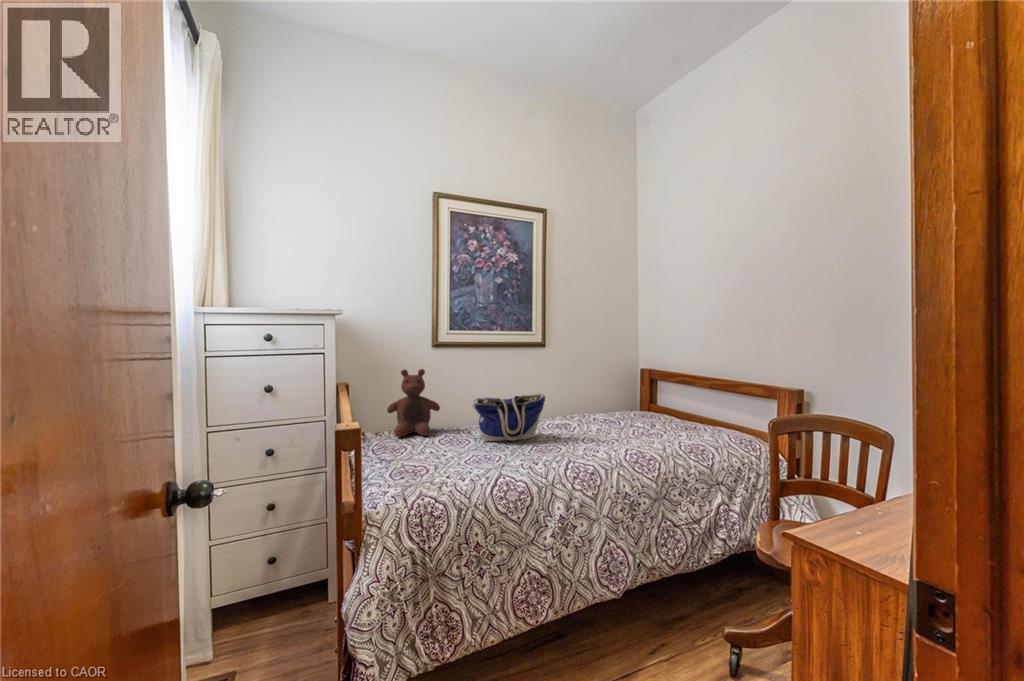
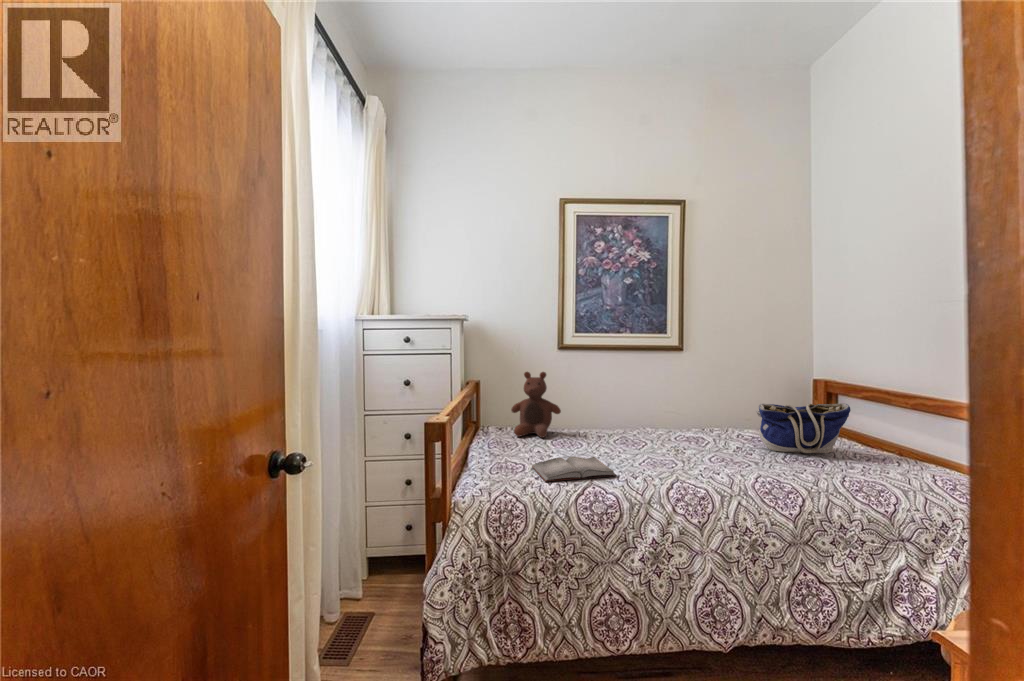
tote bag: present [473,394,545,441] -> present [756,403,851,453]
hardback book: none [436,448,521,478] -> present [532,456,617,482]

